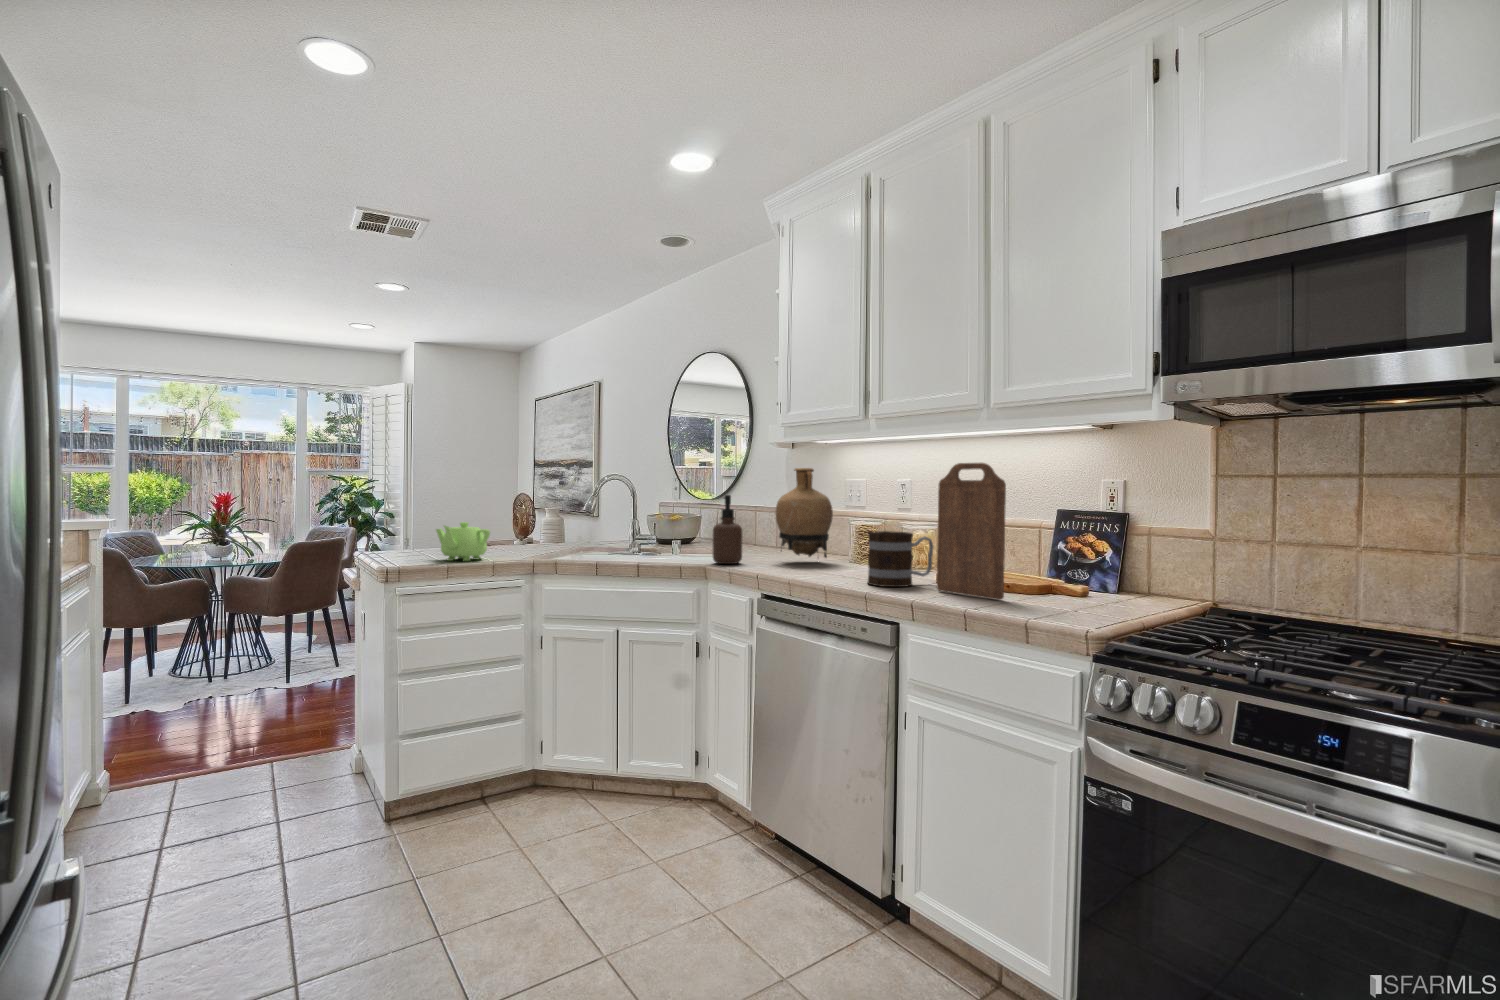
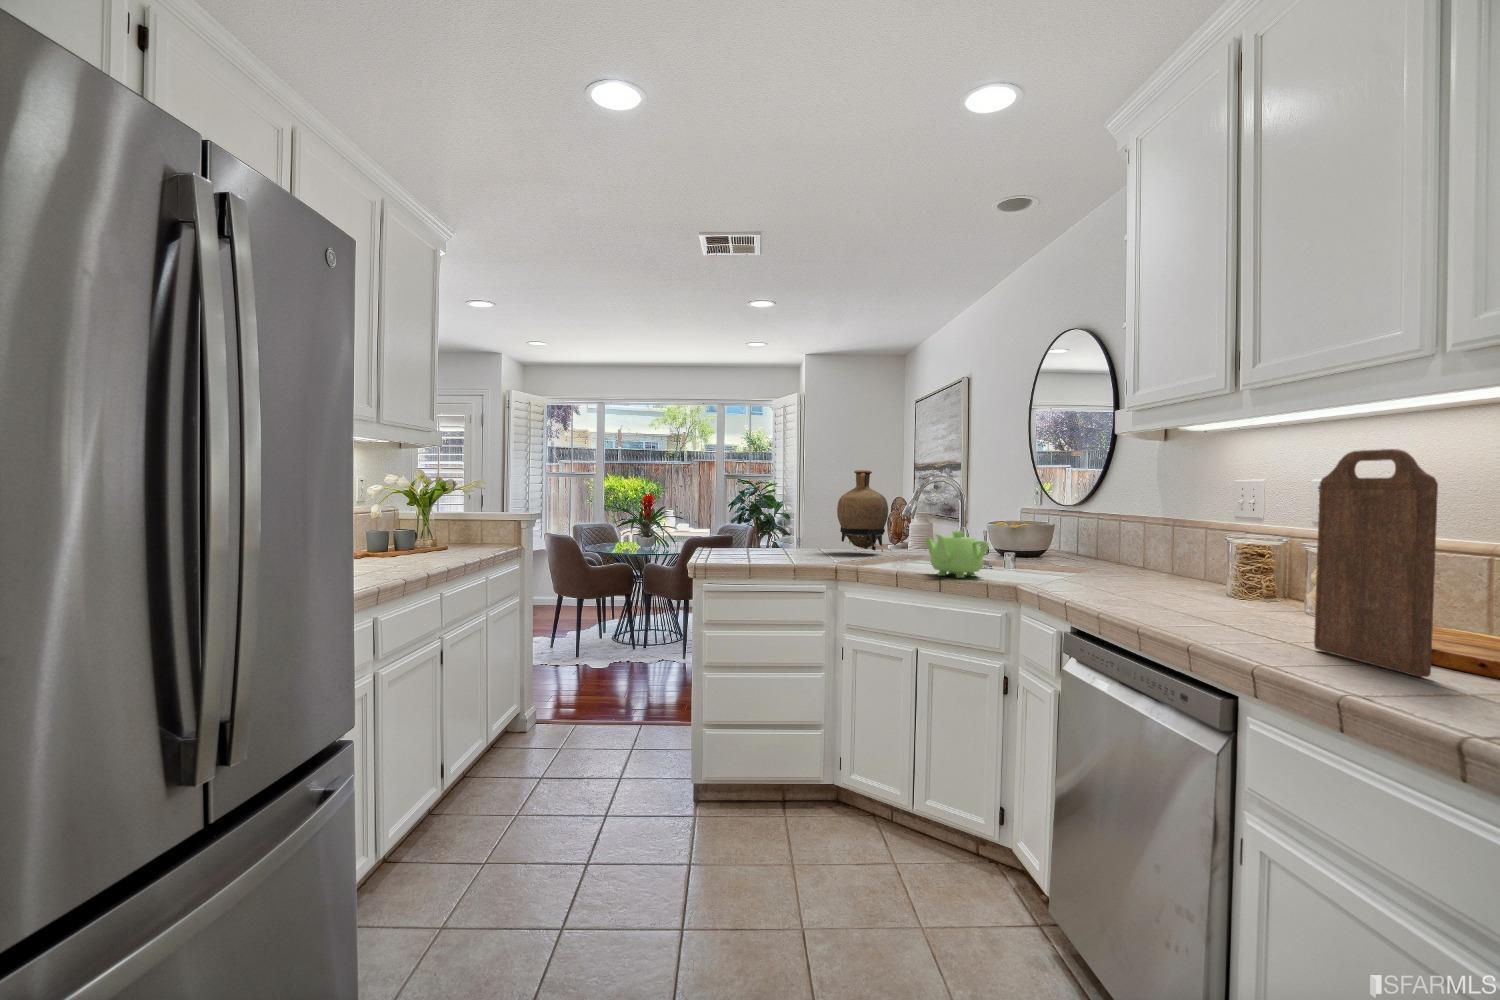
vase: present [776,468,833,558] -> present [837,470,888,552]
soap dispenser: present [713,495,742,564] -> none [1025,499,1065,585]
teapot: present [436,522,490,561] -> present [925,531,989,578]
mug: present [868,531,933,587] -> none [1205,553,1326,638]

